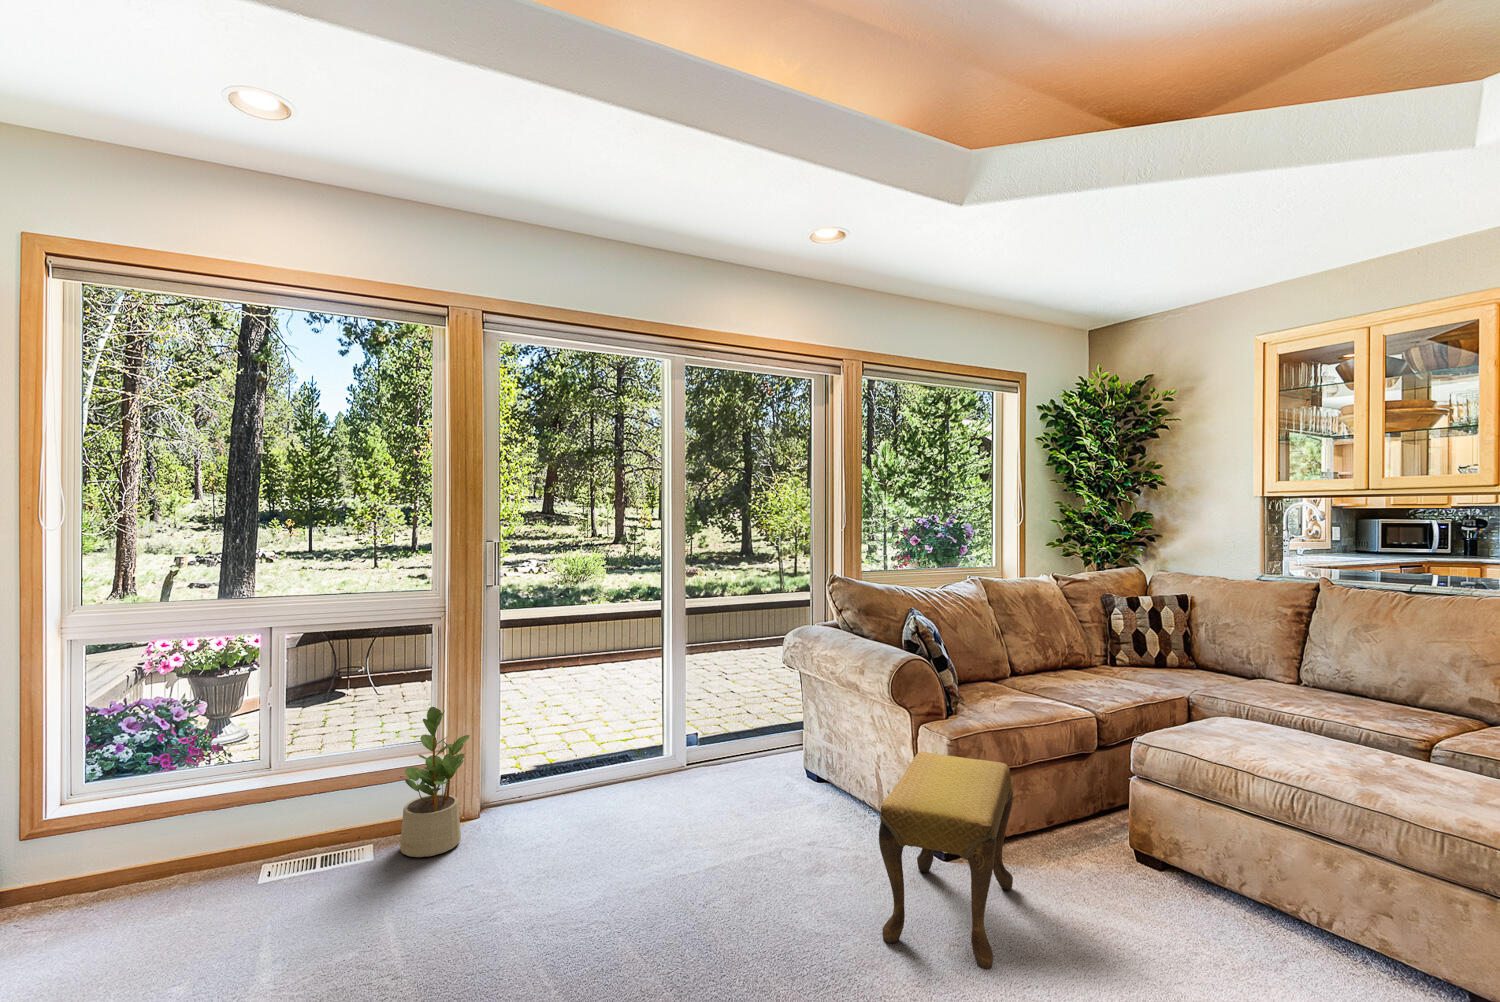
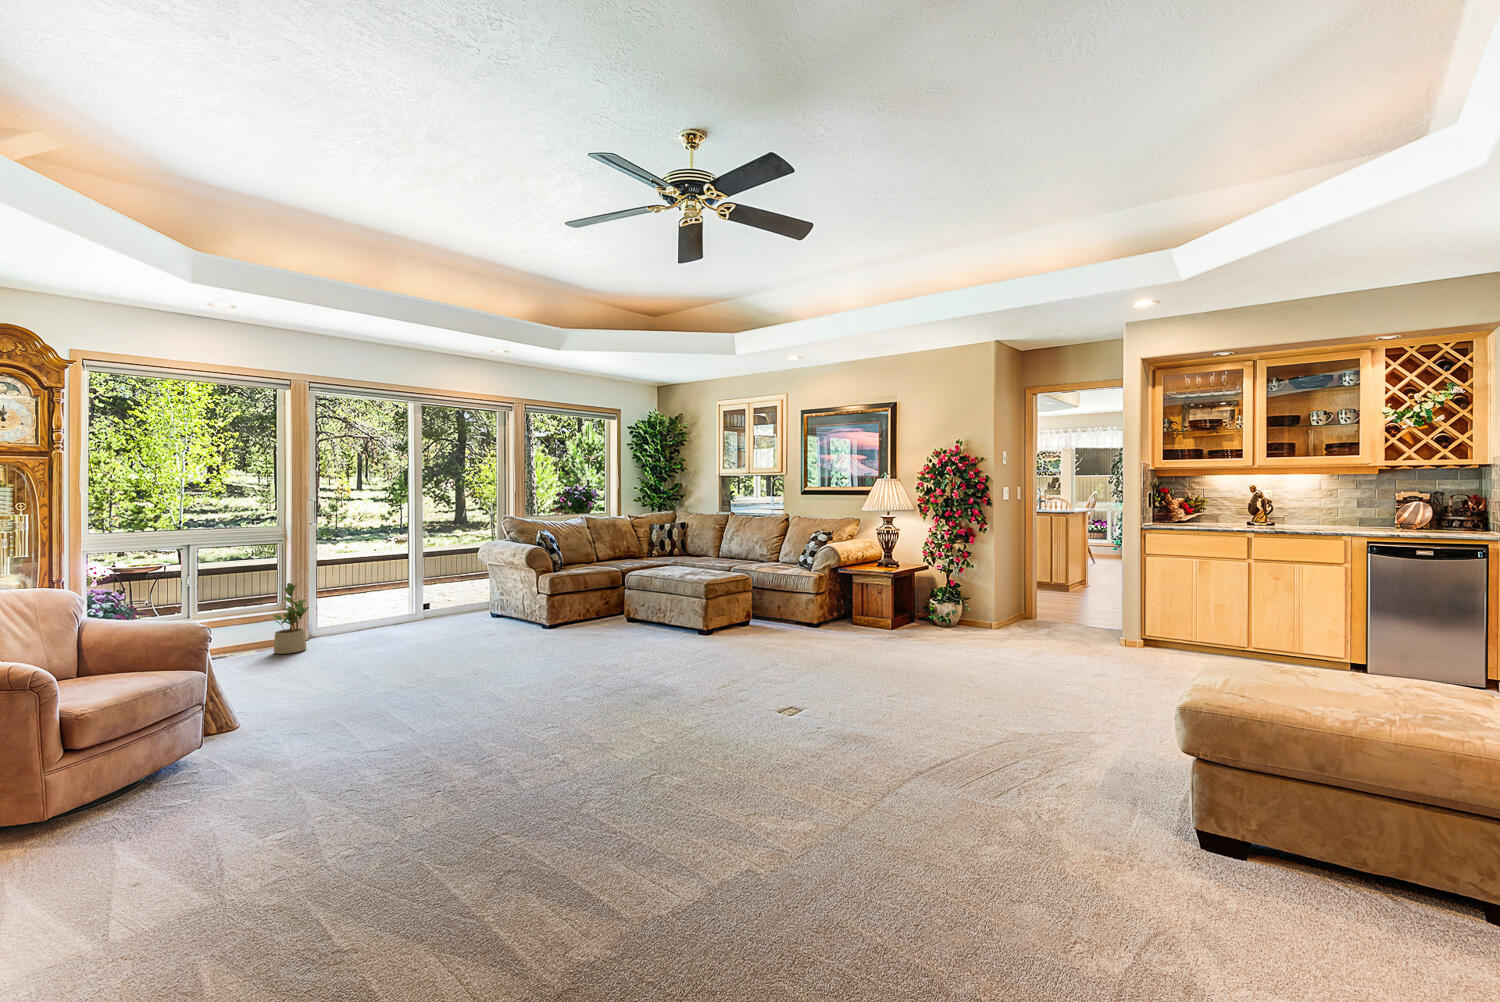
footstool: present [879,752,1013,970] -> none [514,582,575,645]

